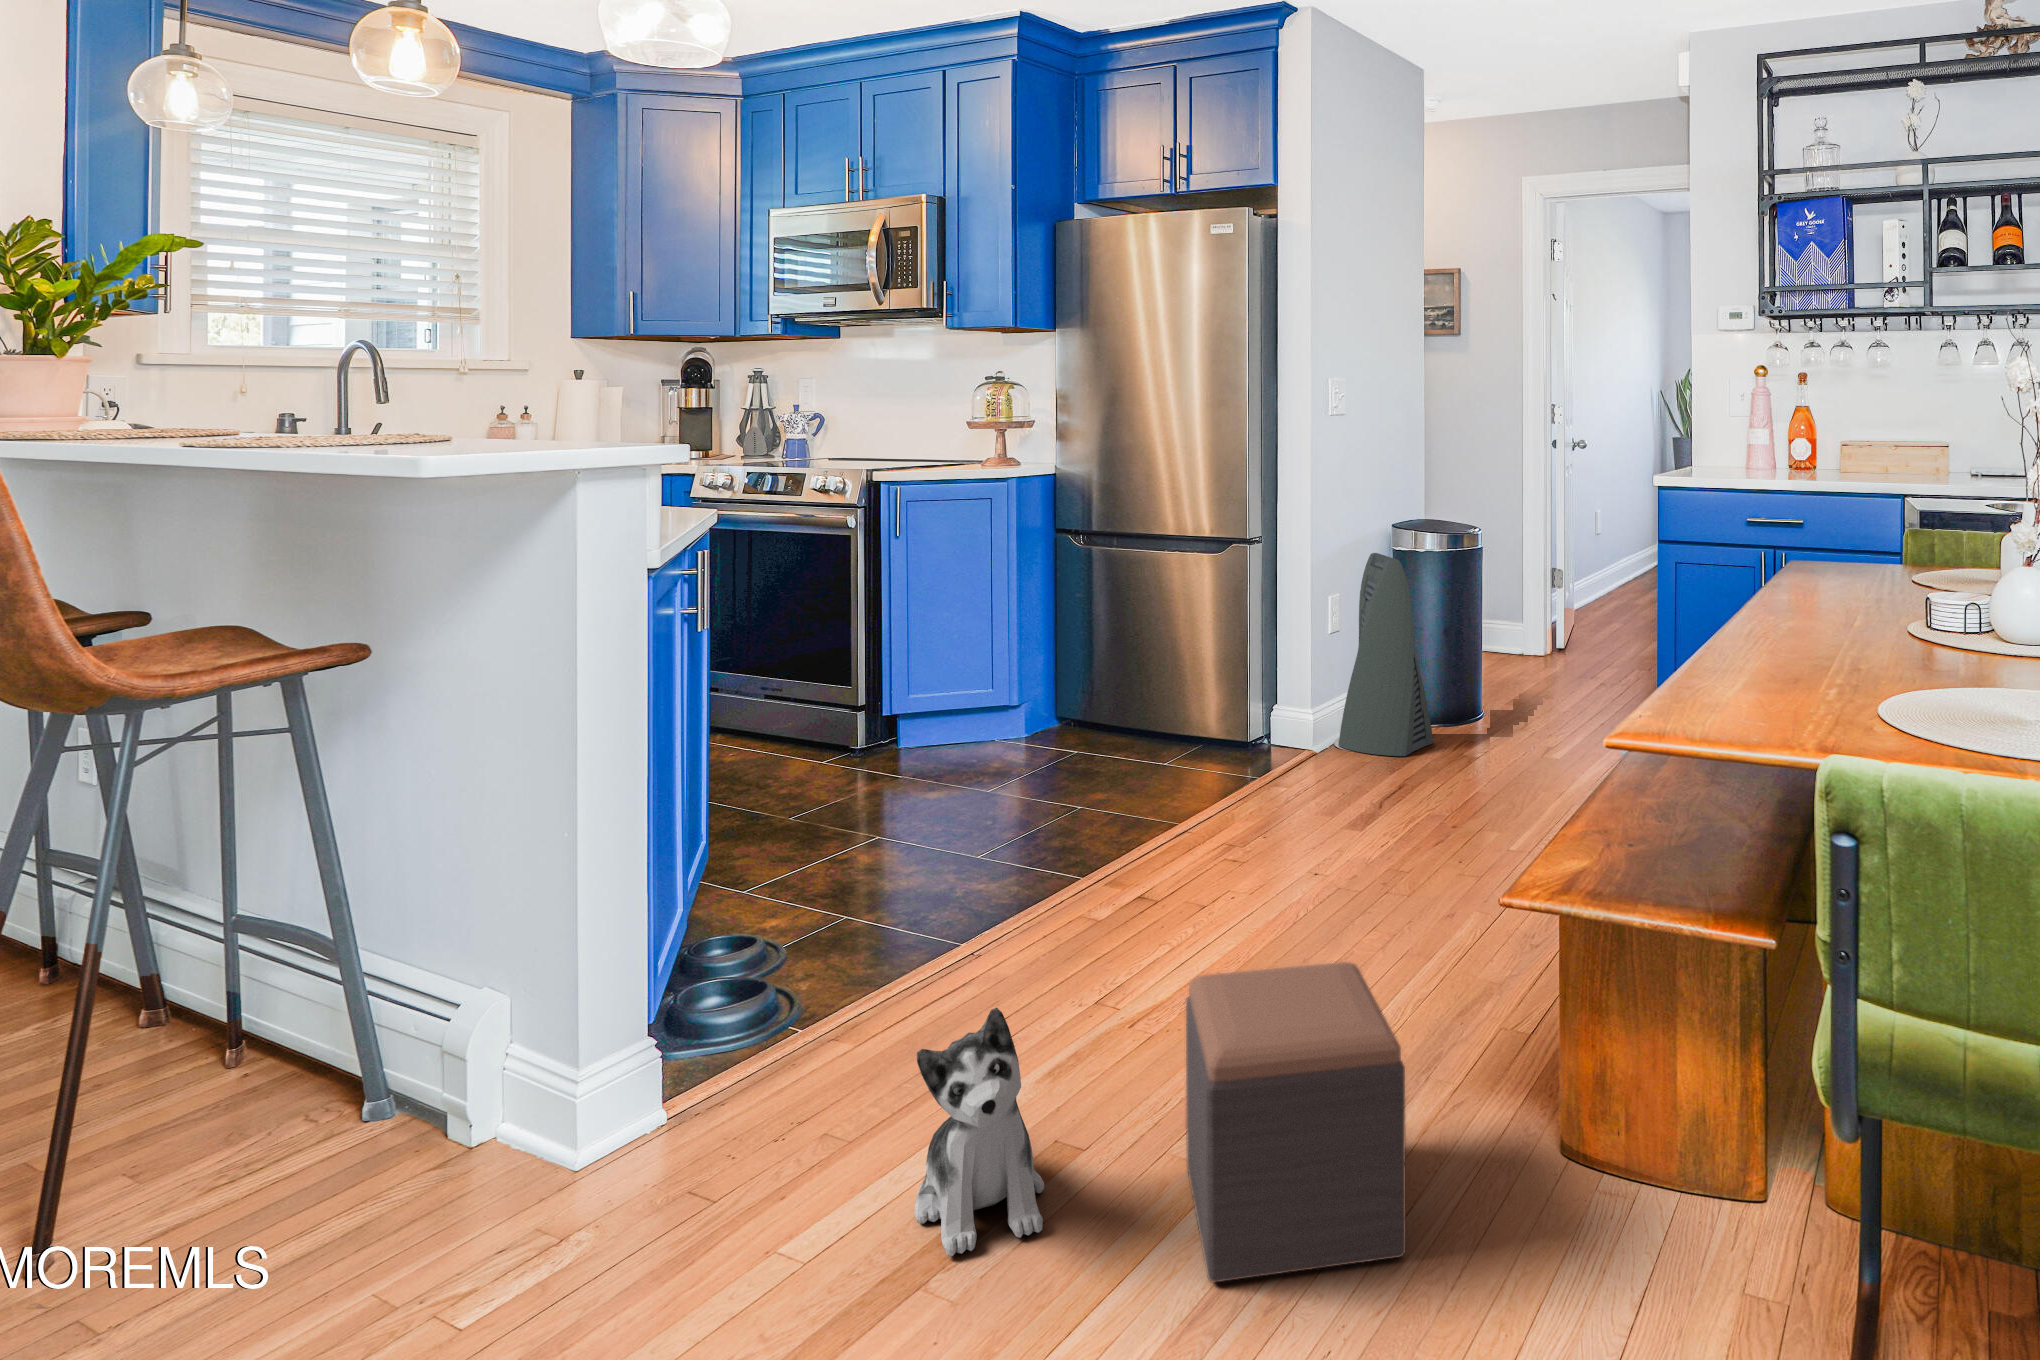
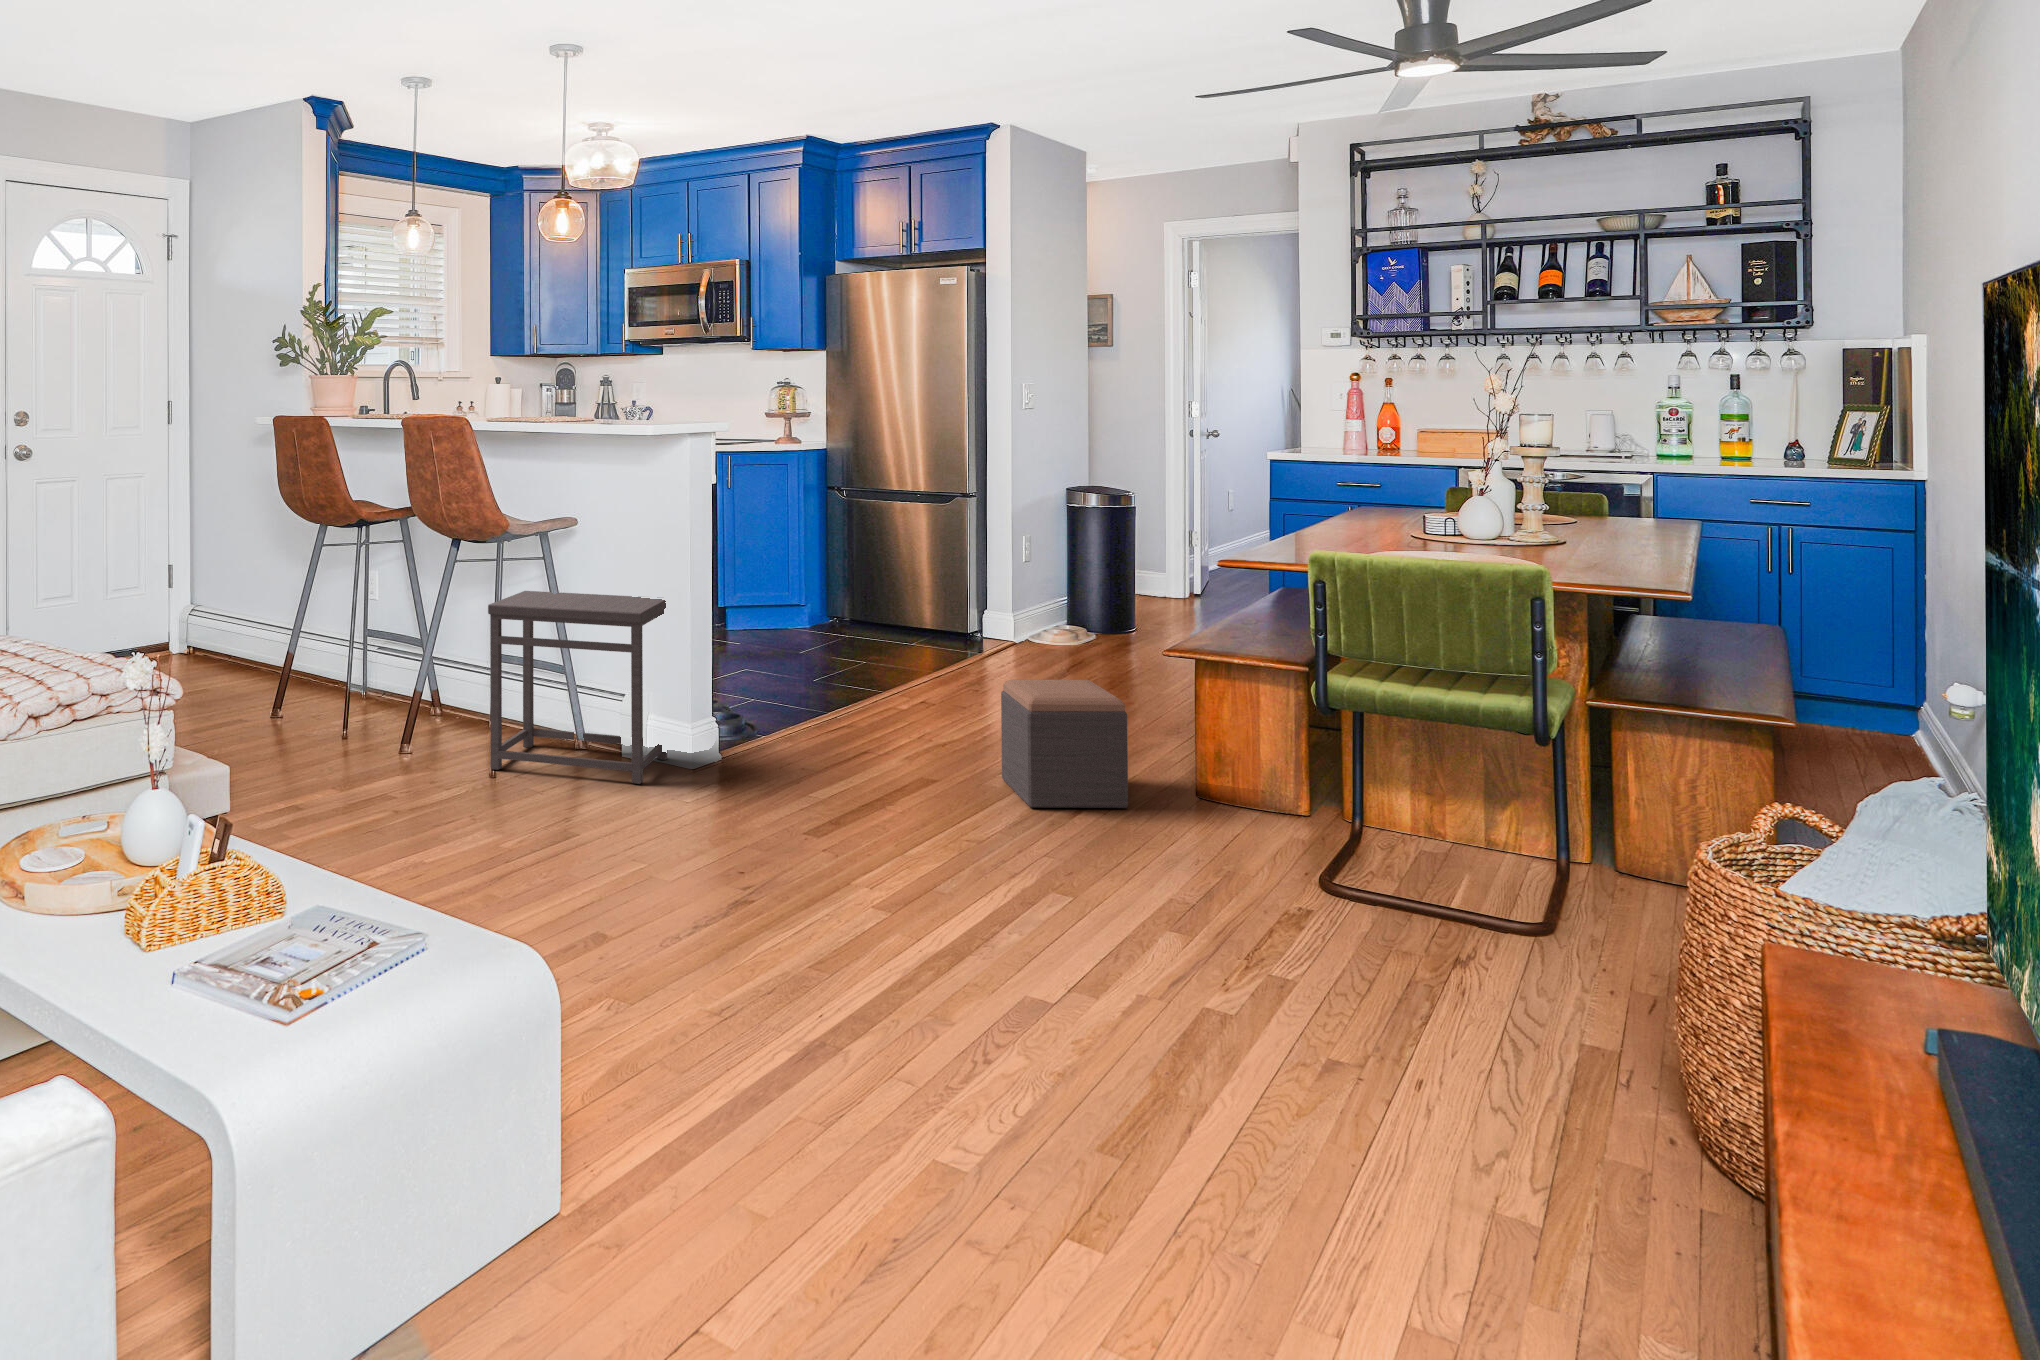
air purifier: present [1339,553,1433,756] -> none [1029,505,1099,645]
side table: none [51,828,535,1296] -> present [488,591,667,784]
plush toy: present [915,1008,1044,1256] -> none [868,683,937,792]

